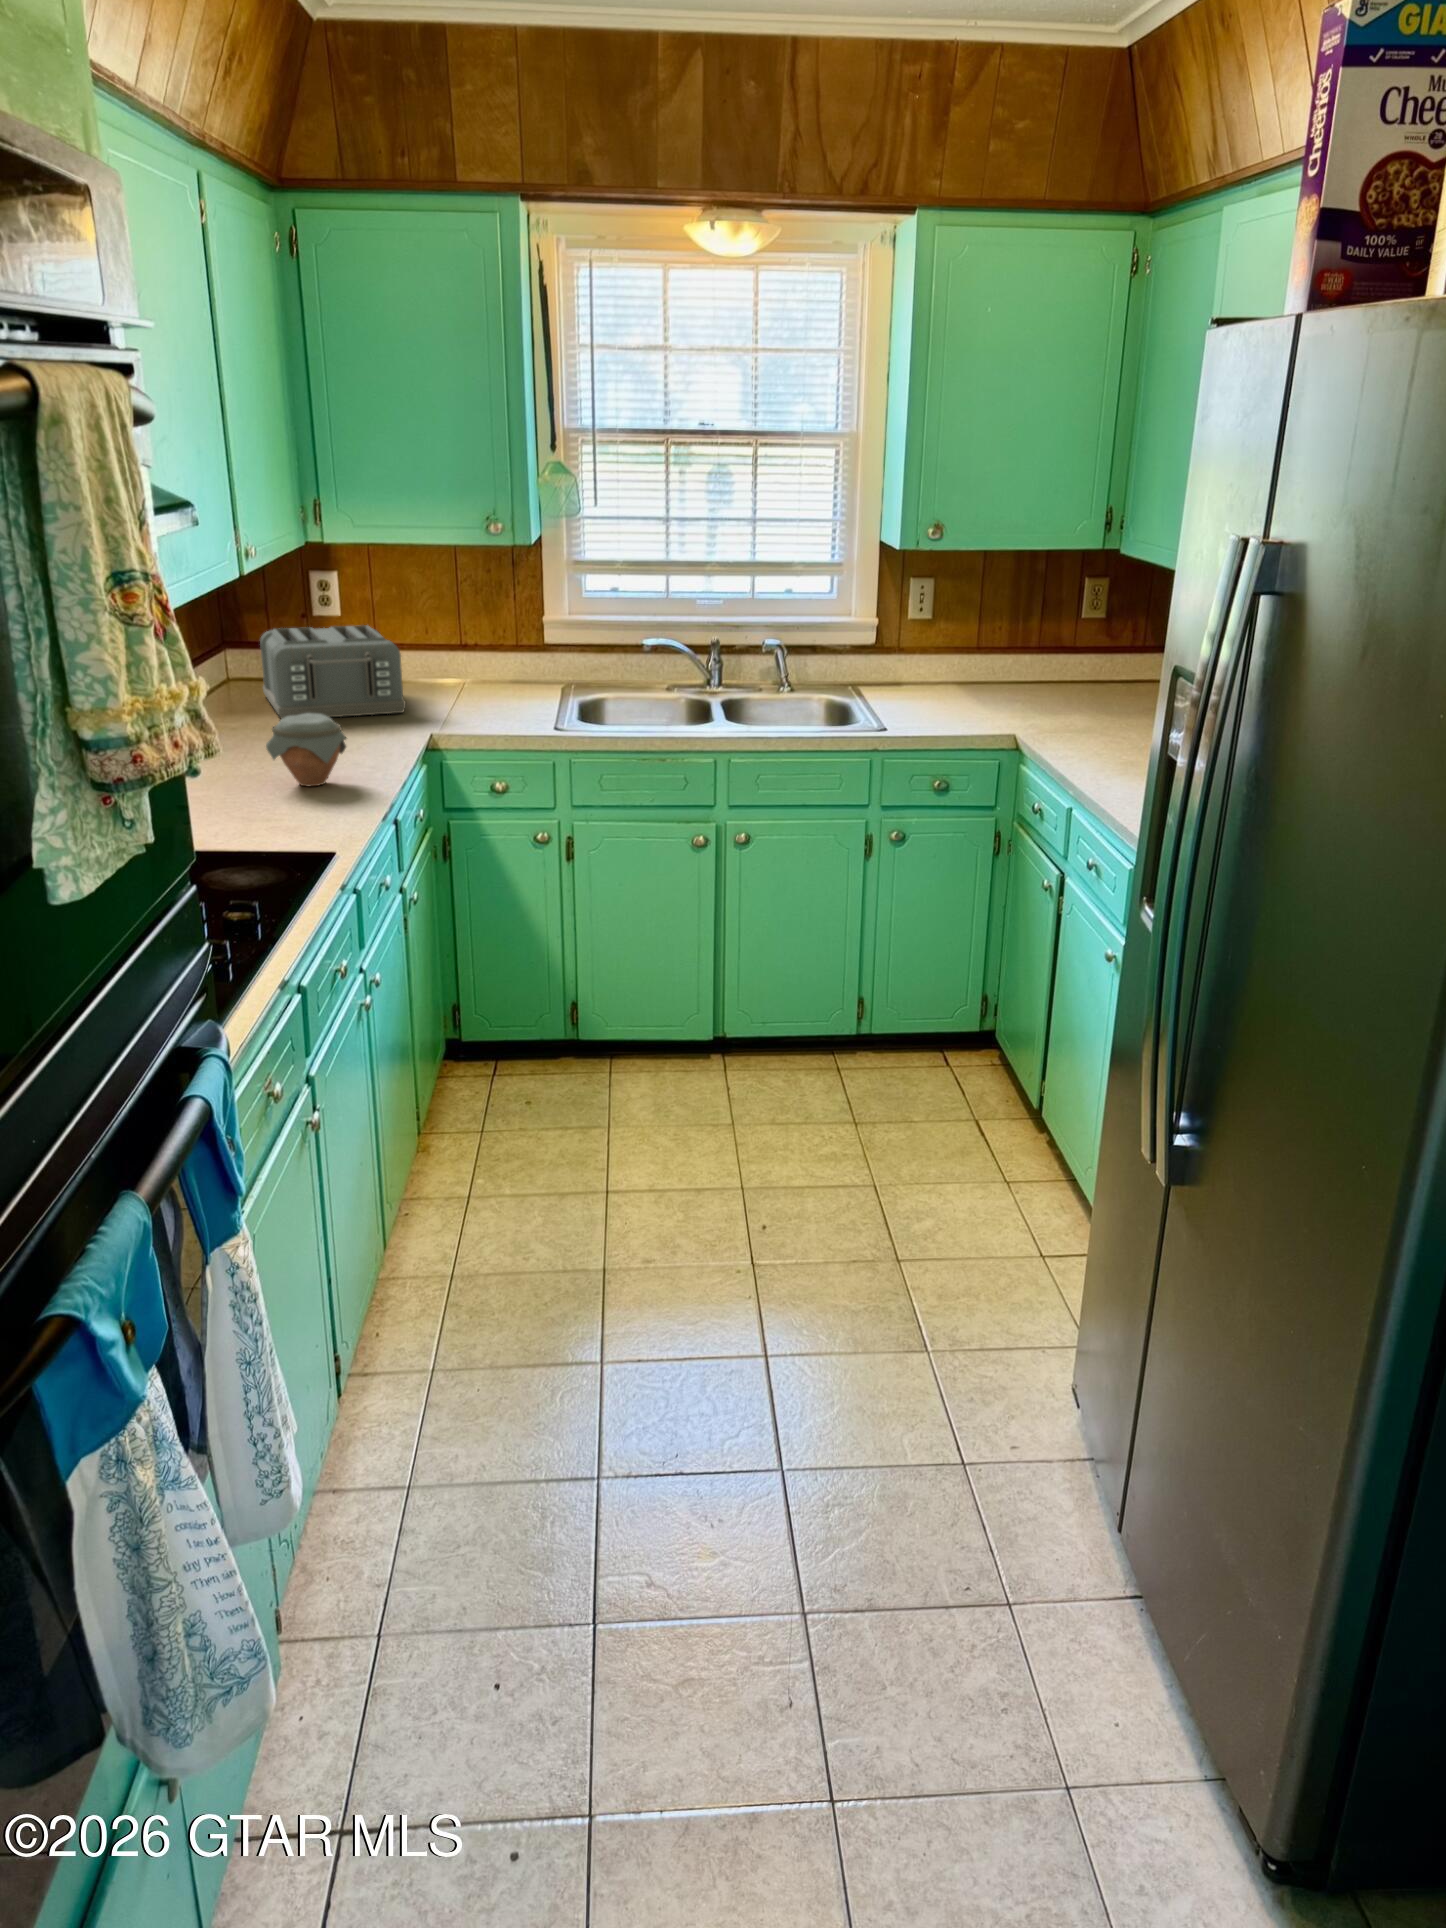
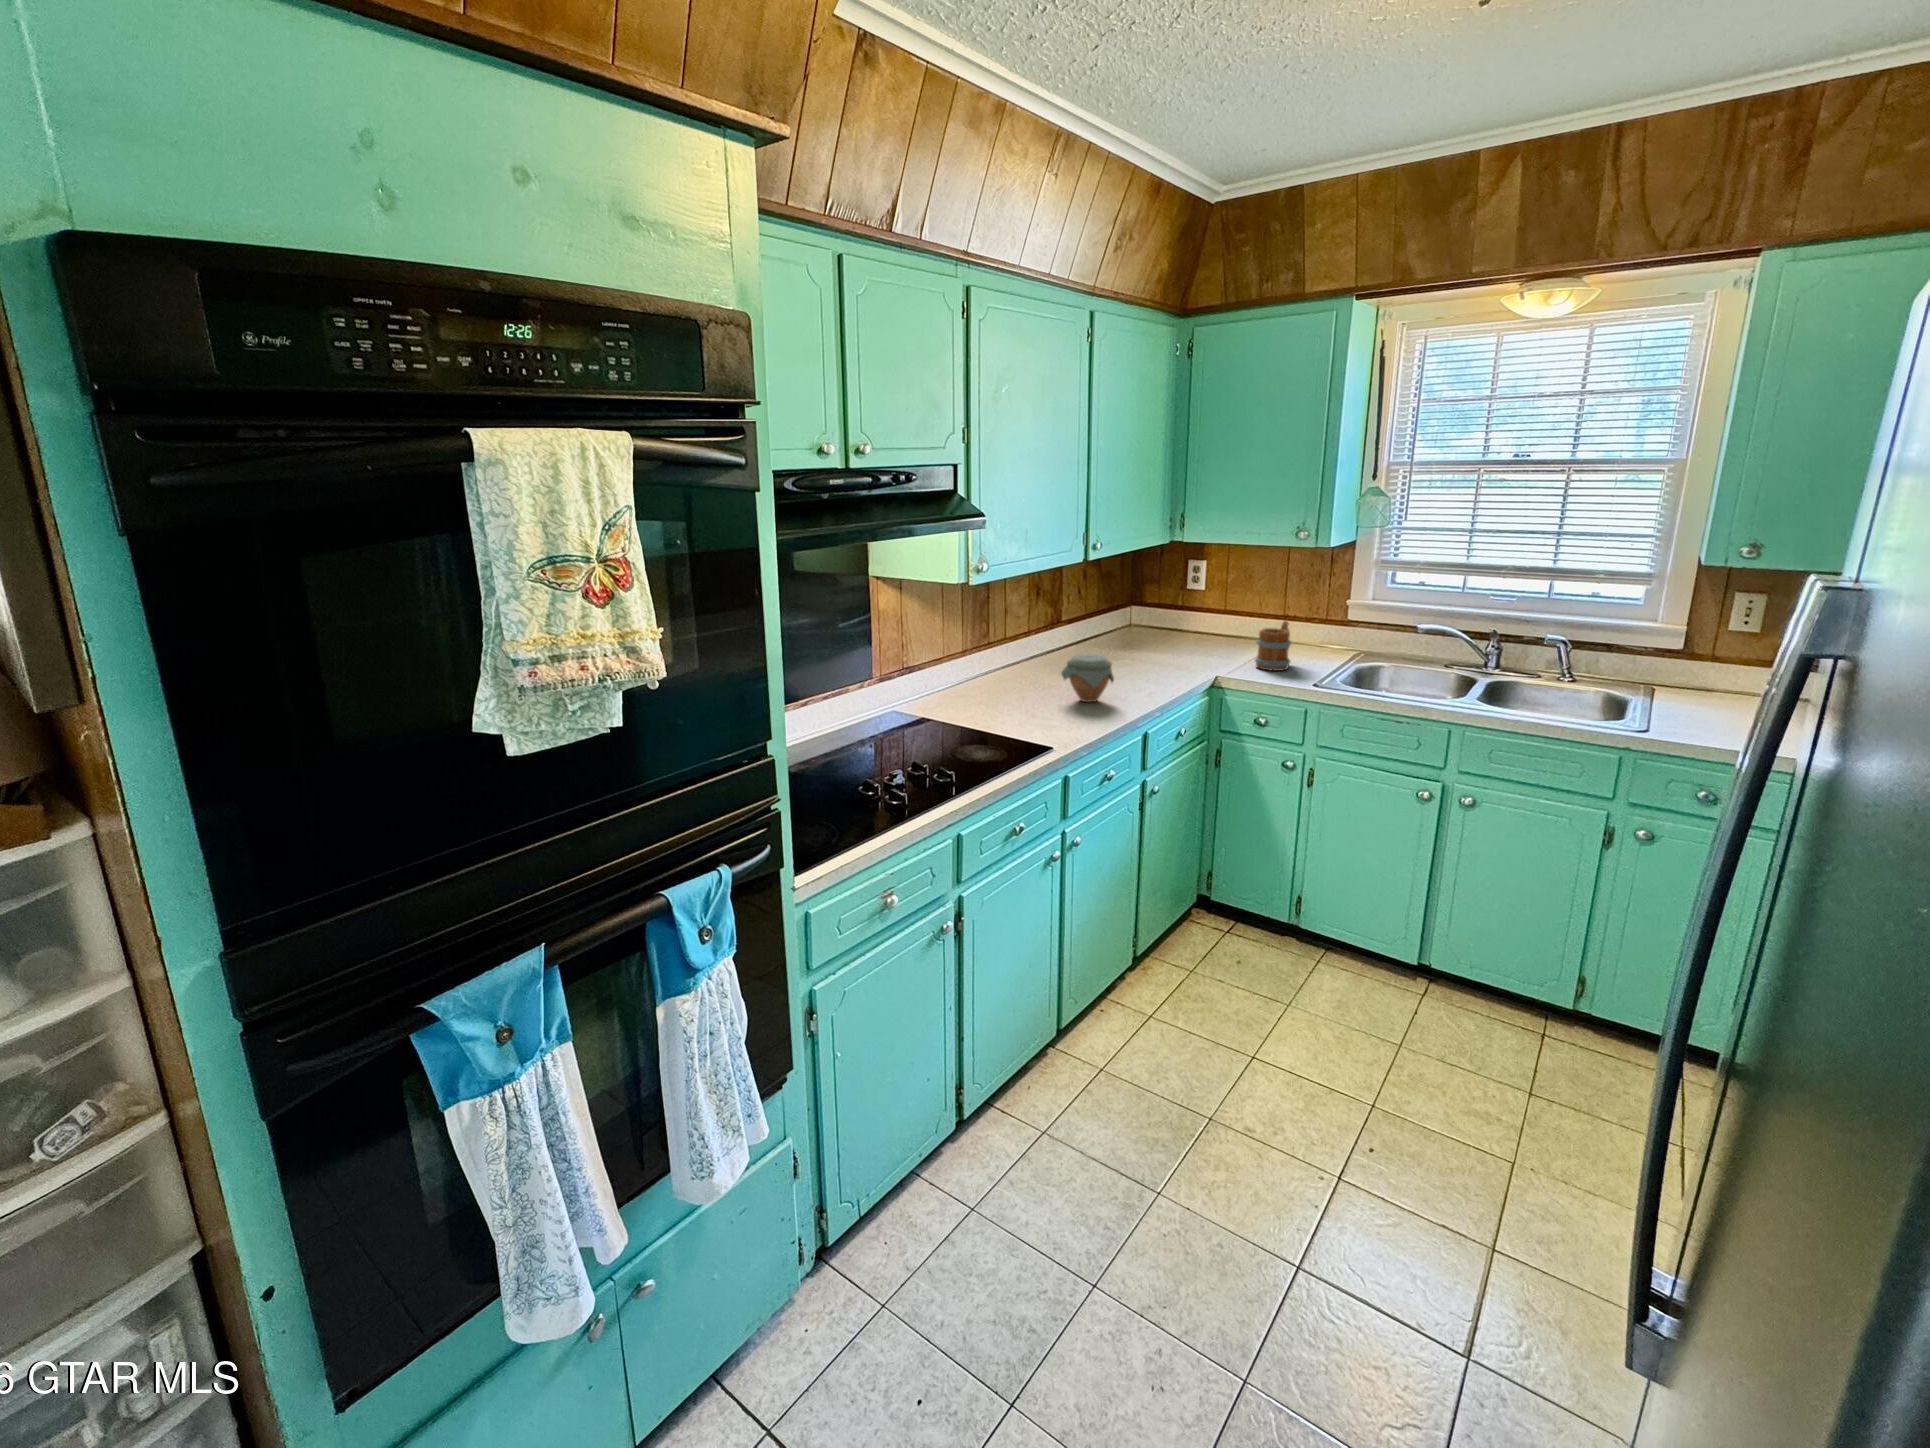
toaster: present [260,625,406,719] -> none [1121,597,1213,661]
mug: none [469,647,513,716] -> present [1255,621,1291,671]

